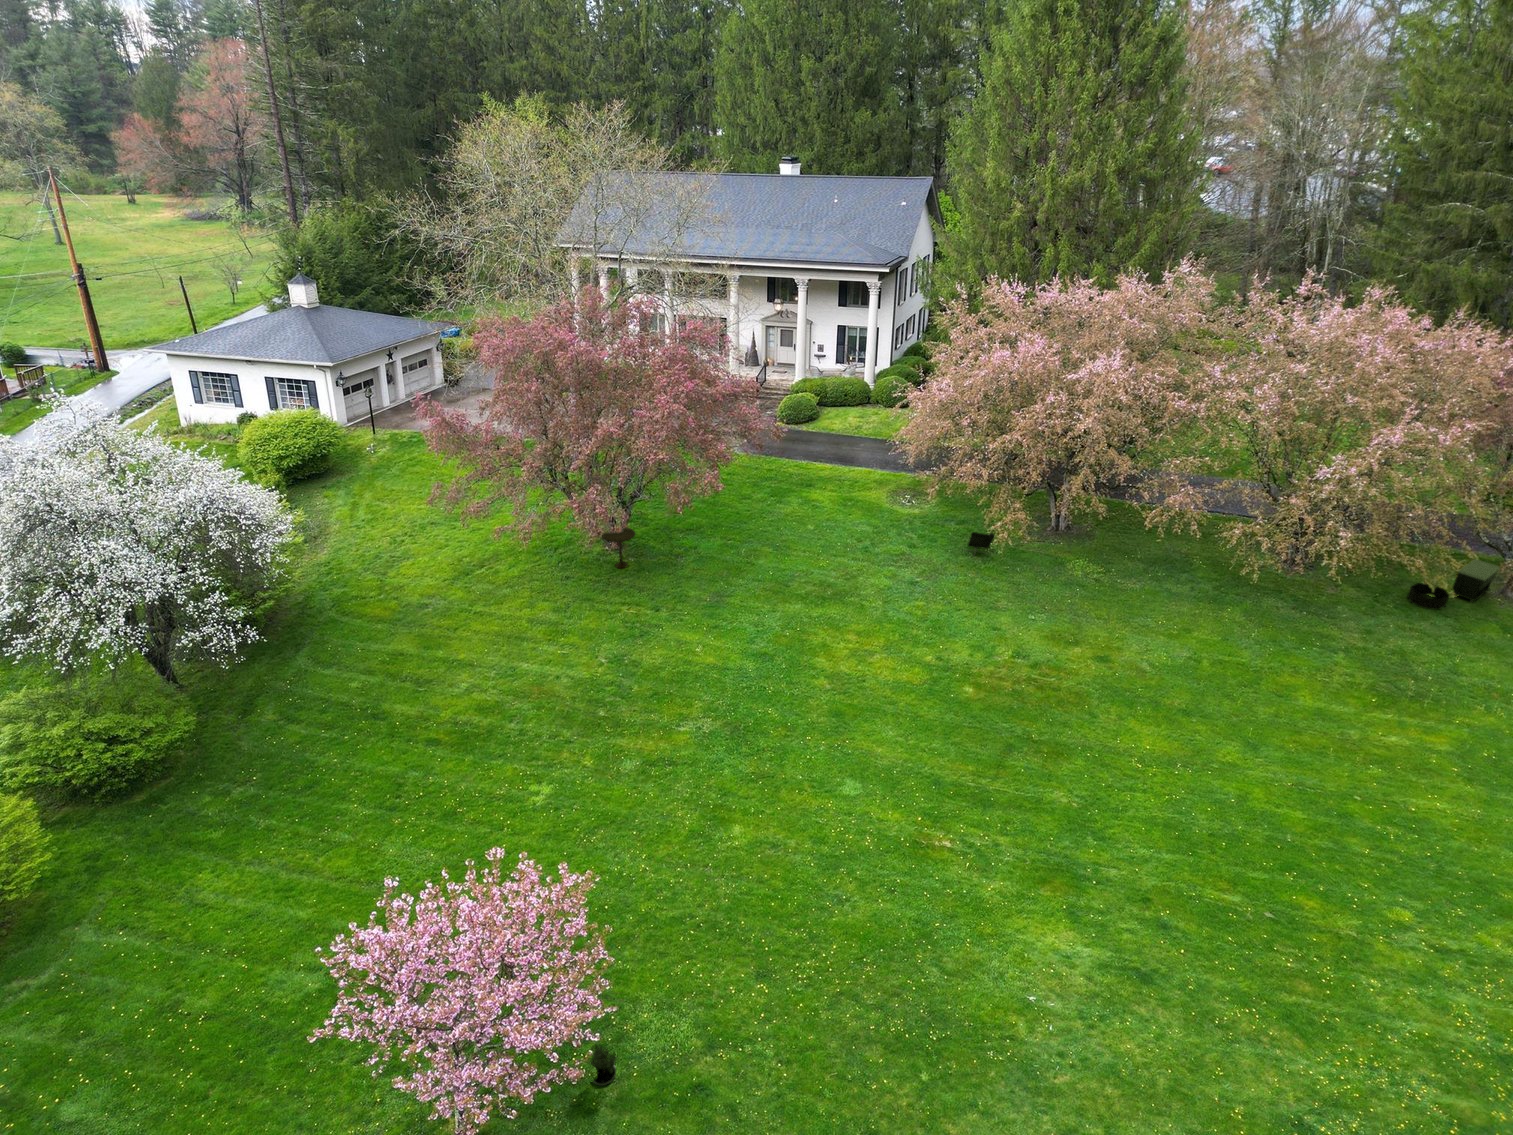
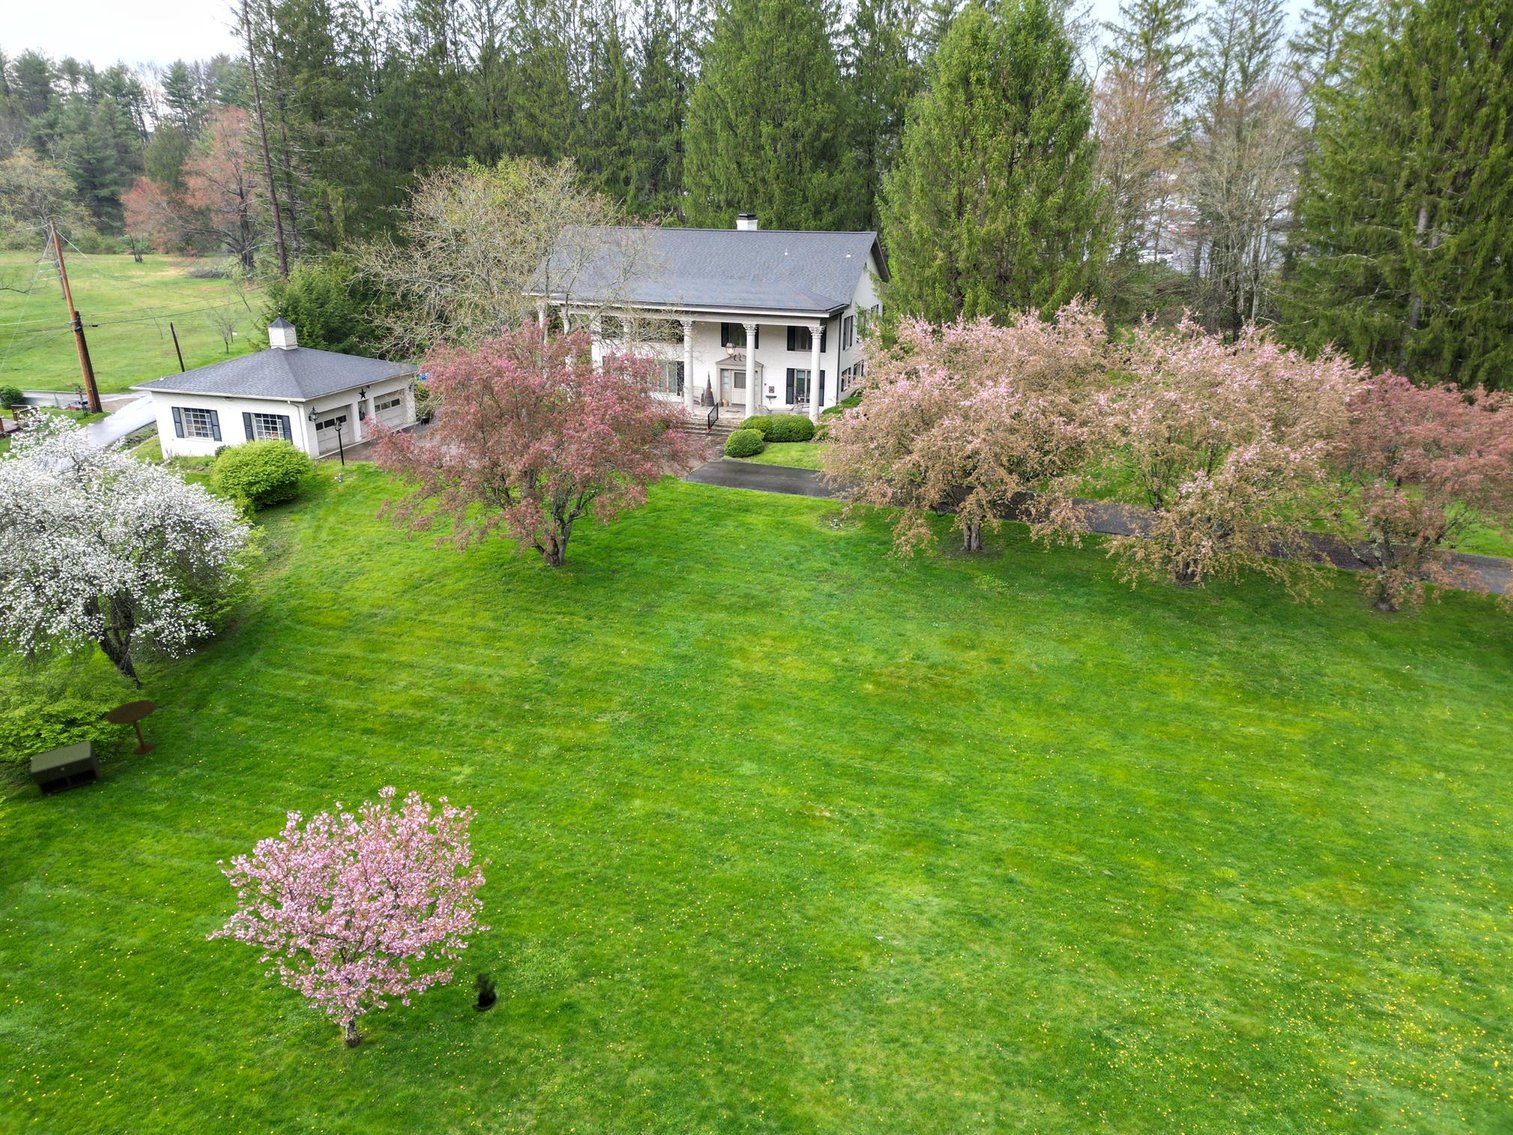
pedestal table: present [602,527,636,568] -> present [106,700,156,754]
lounge chair: present [968,532,995,555] -> none [879,546,908,571]
storage bench: present [1453,559,1499,601] -> present [31,741,99,796]
basket: present [1408,583,1449,610] -> none [1280,592,1316,616]

